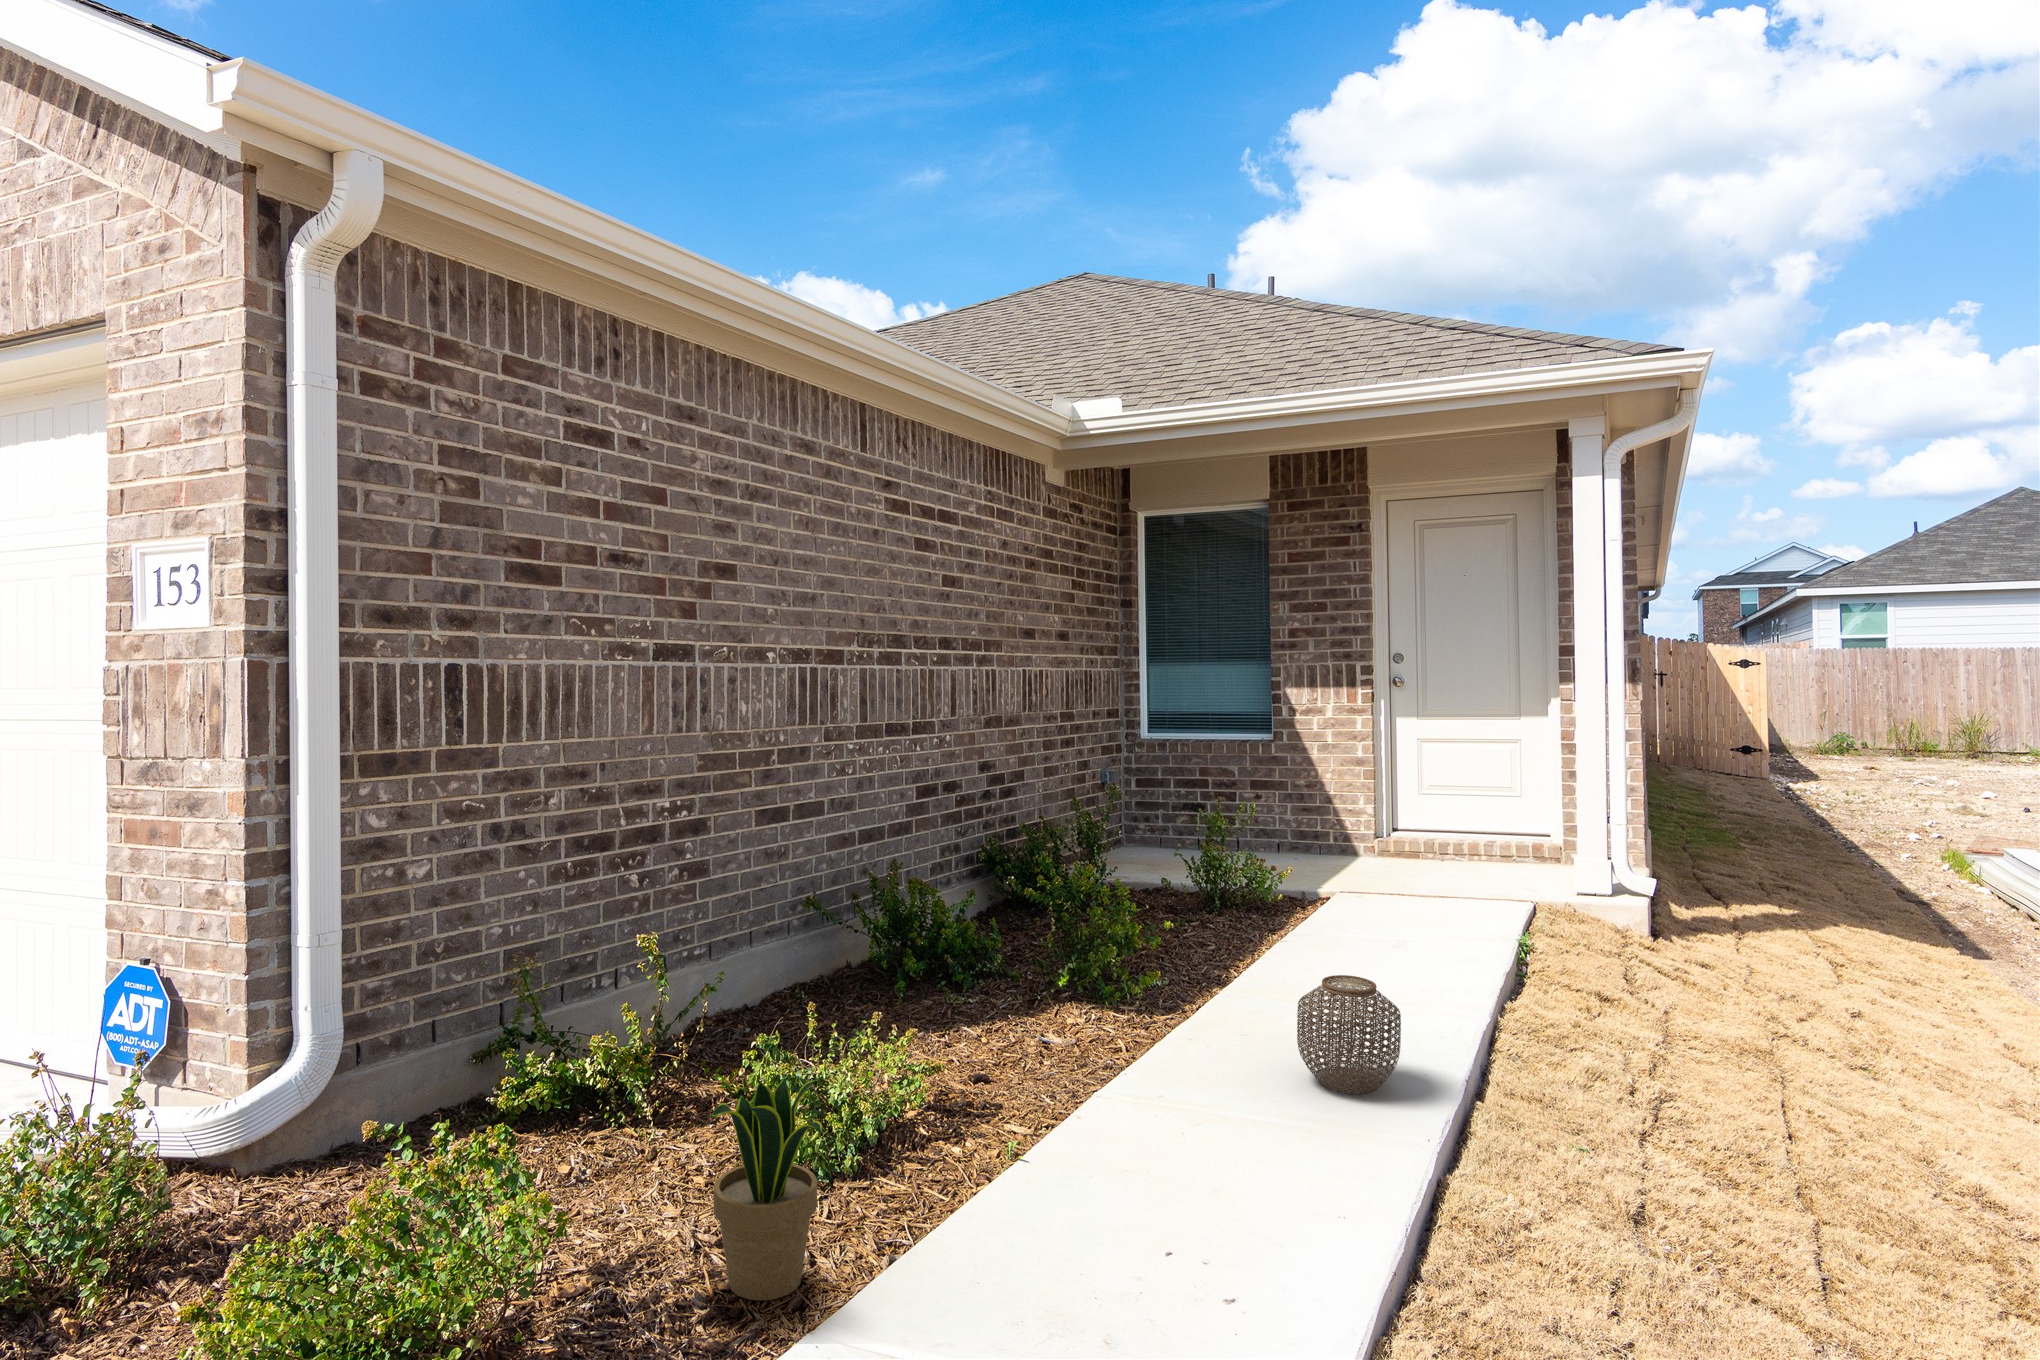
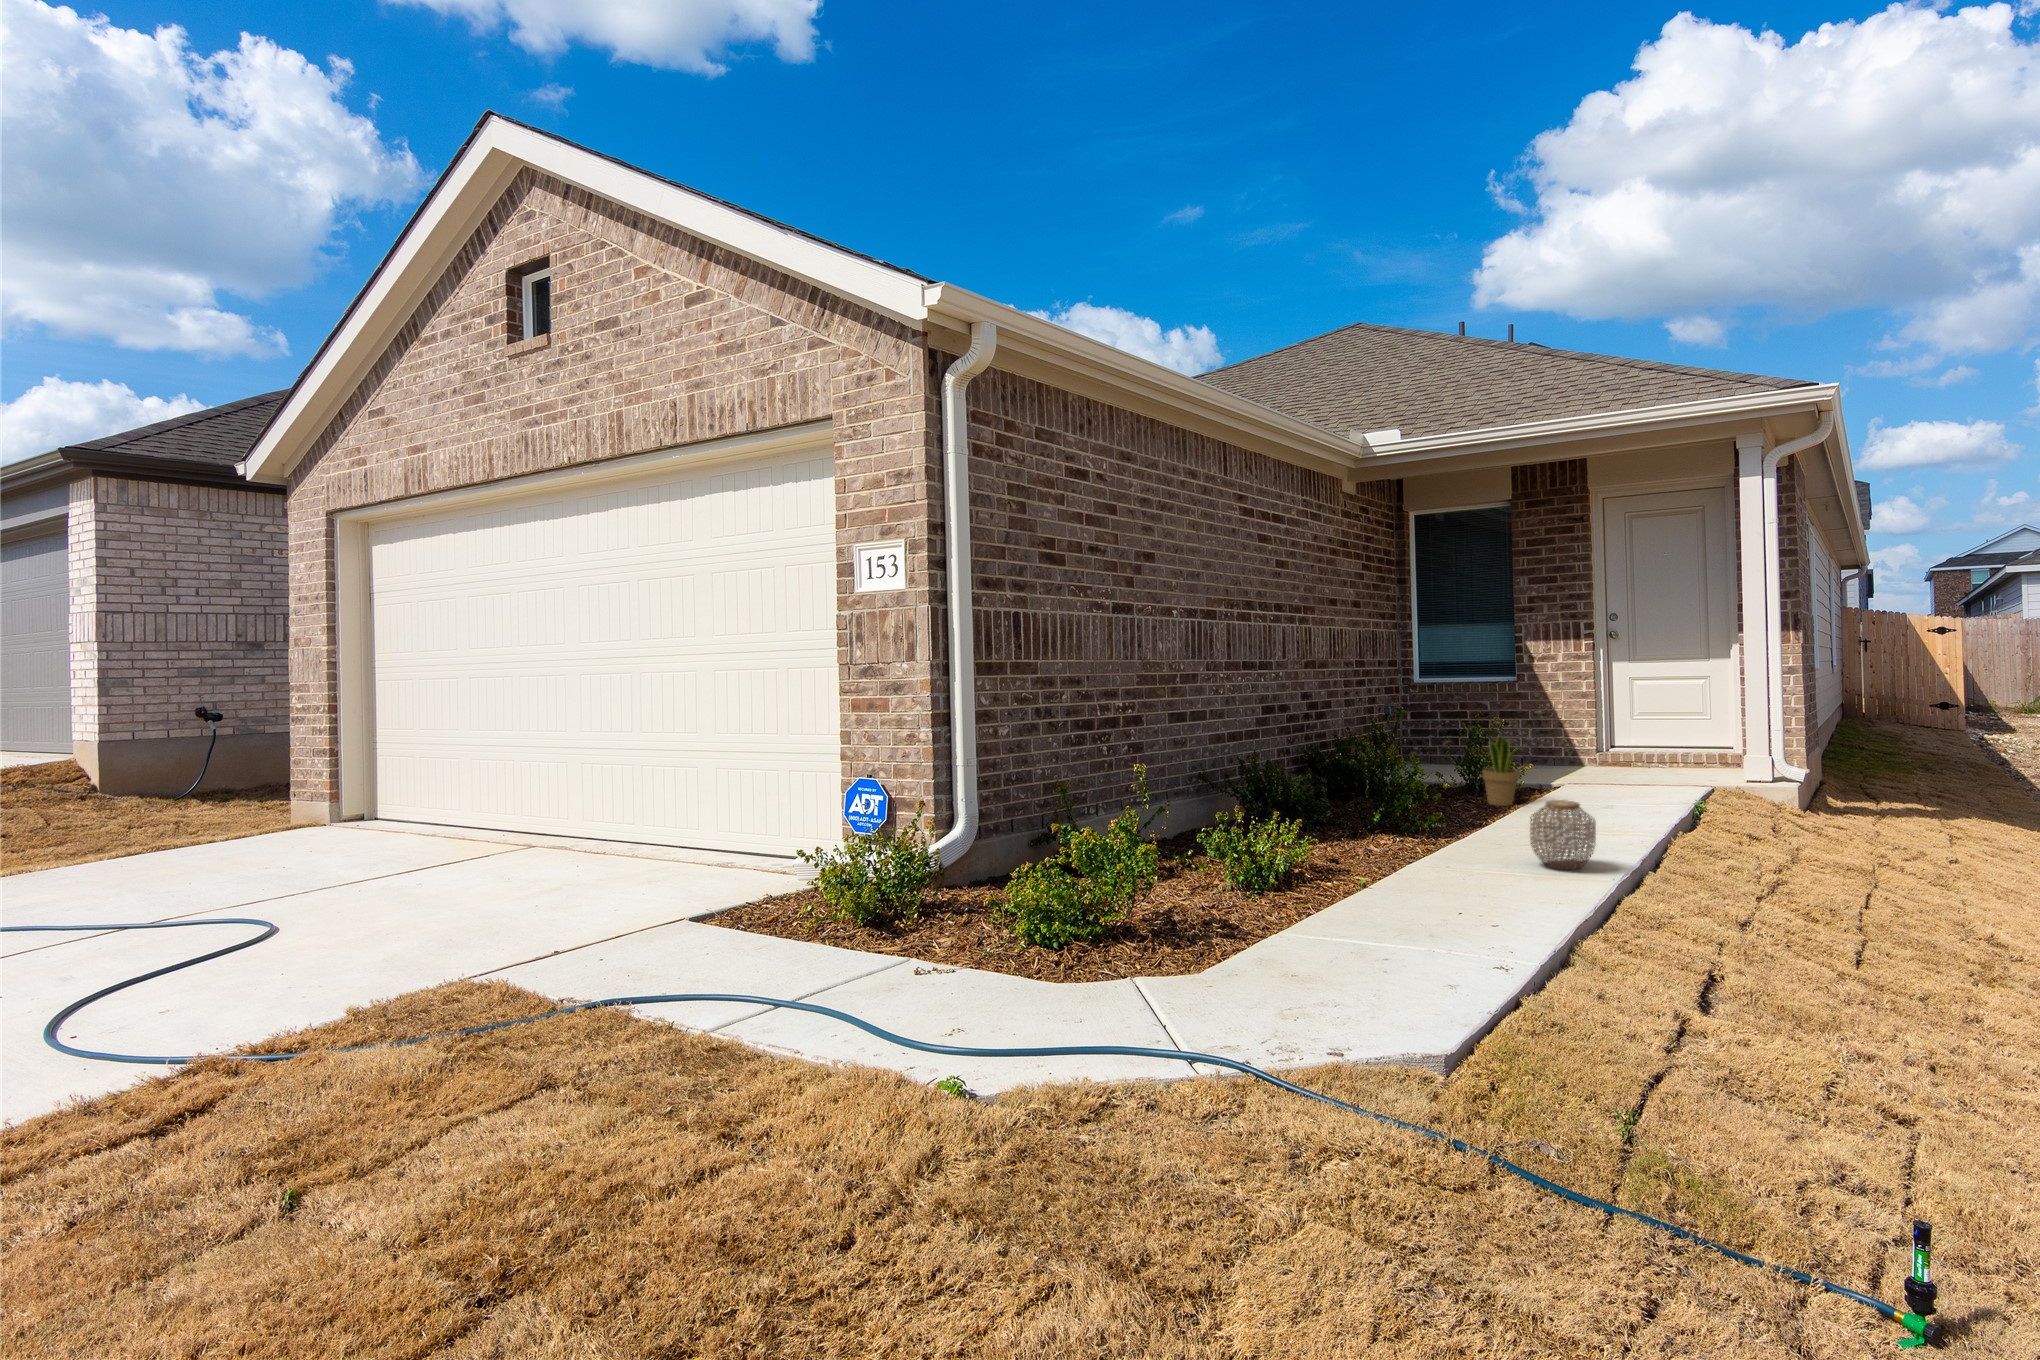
potted plant: present [710,1076,823,1301] -> present [1483,736,1519,806]

